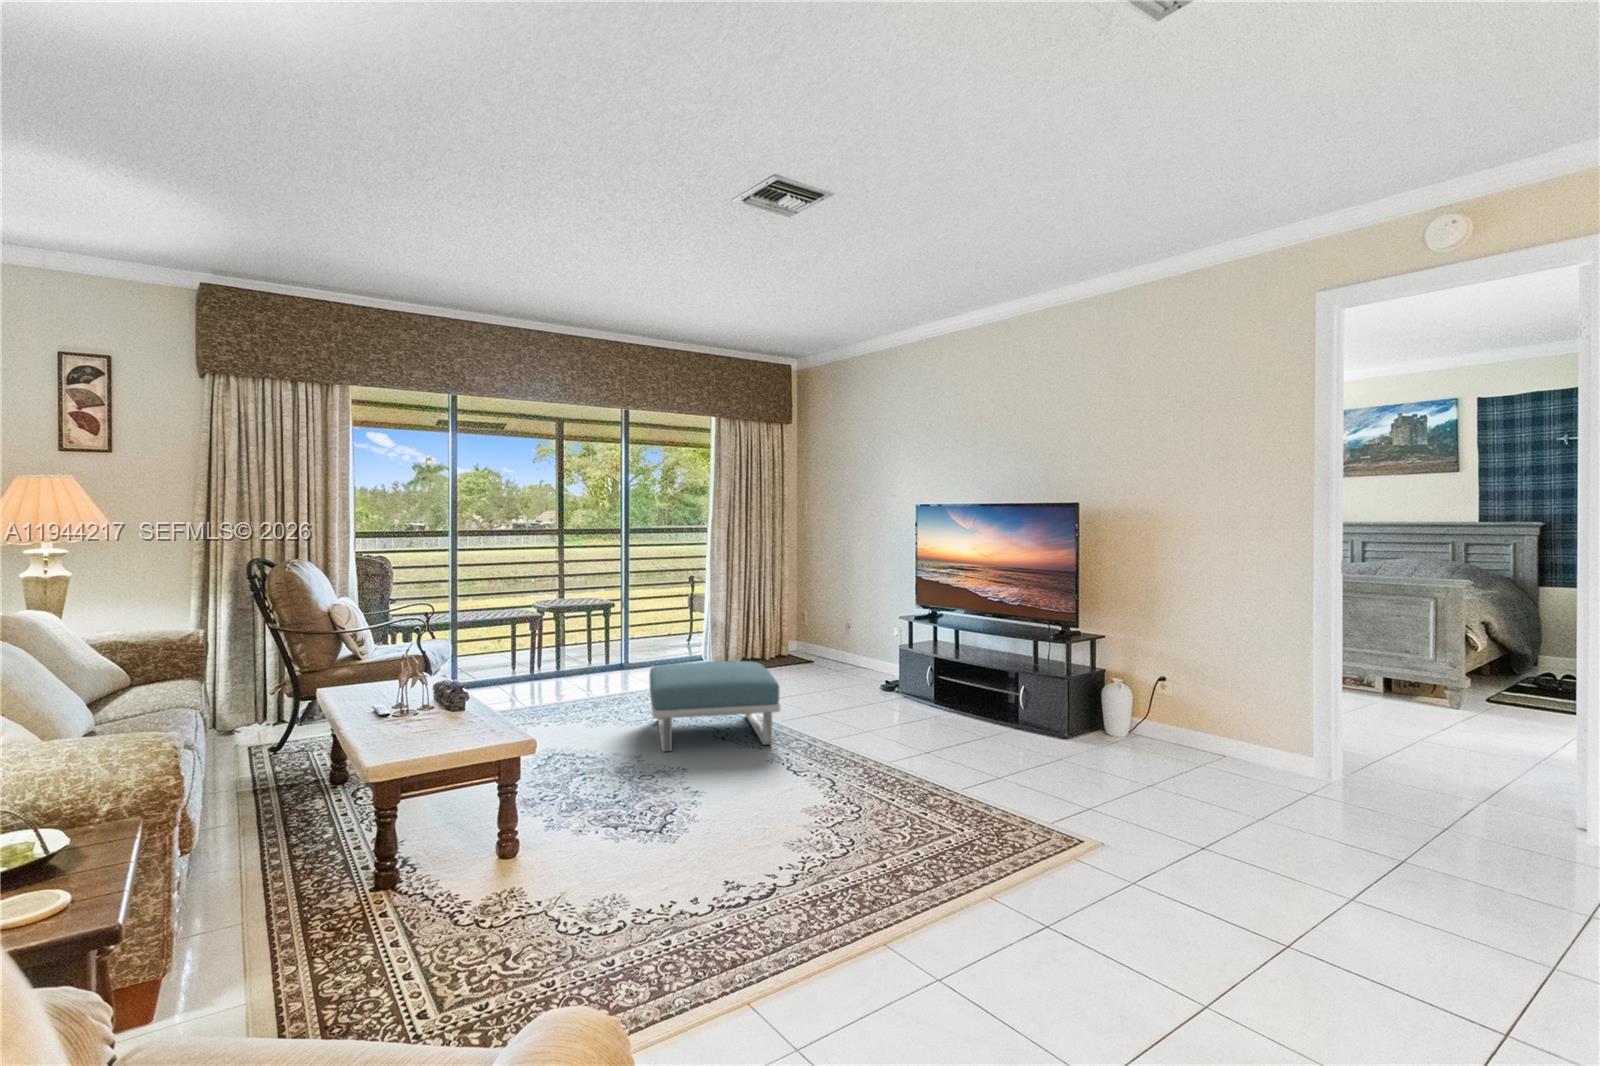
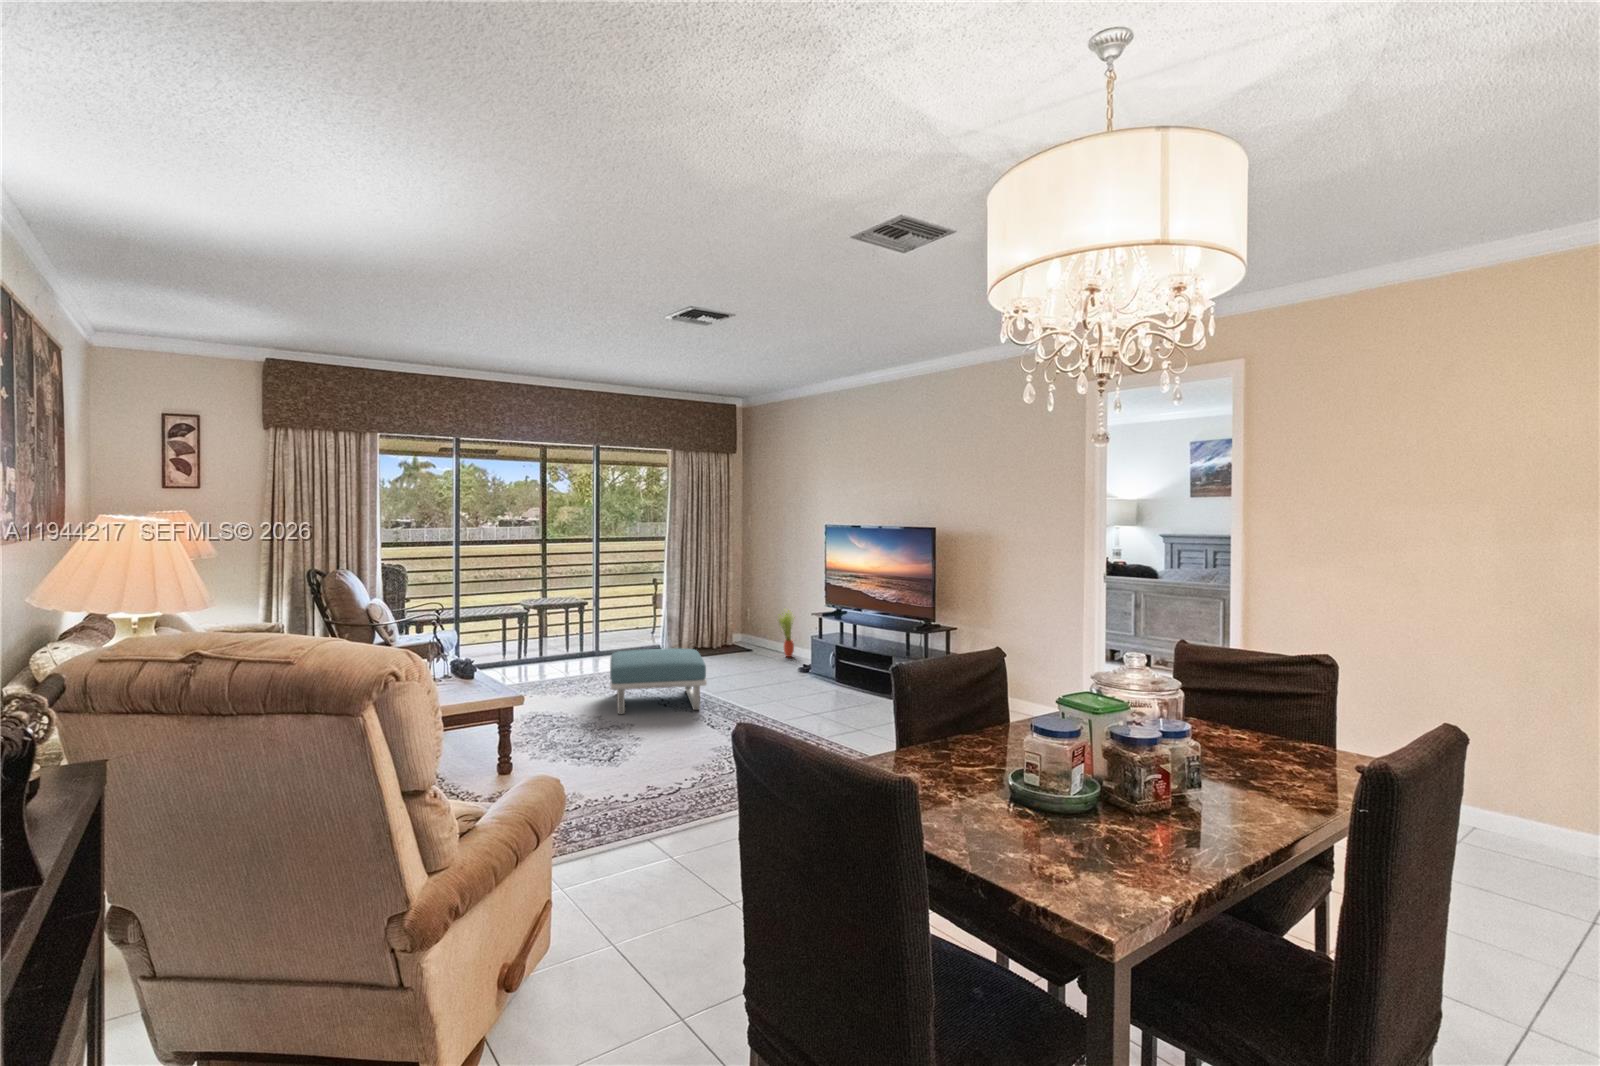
potted plant: none [846,610,869,670] -> present [778,609,795,657]

